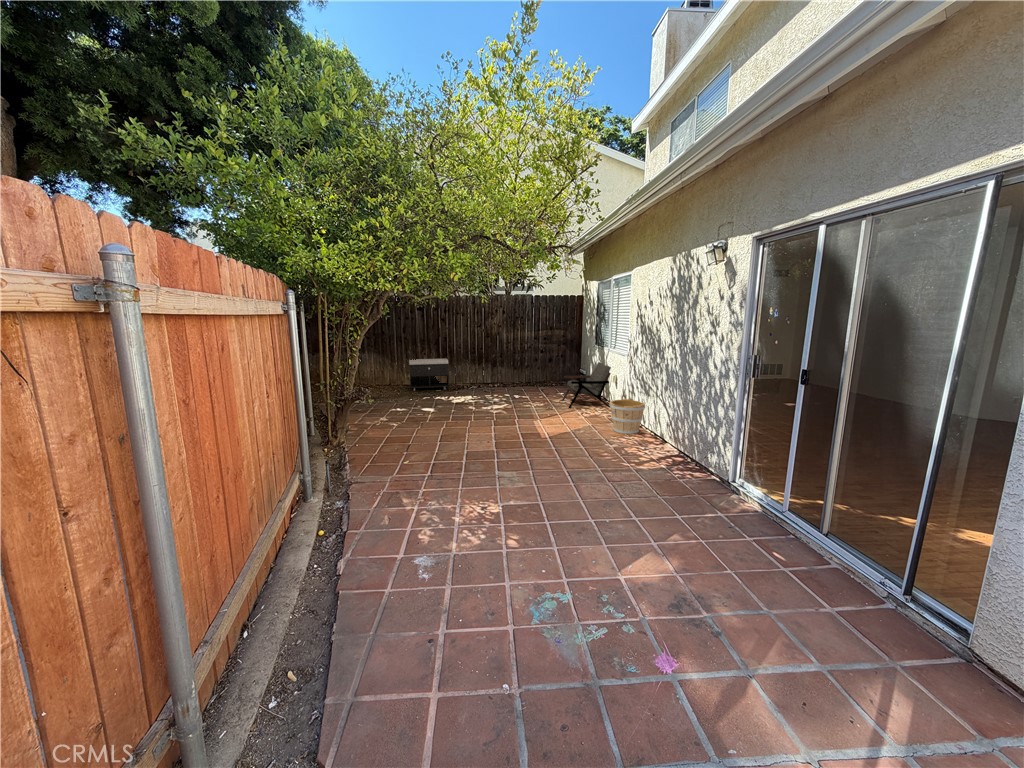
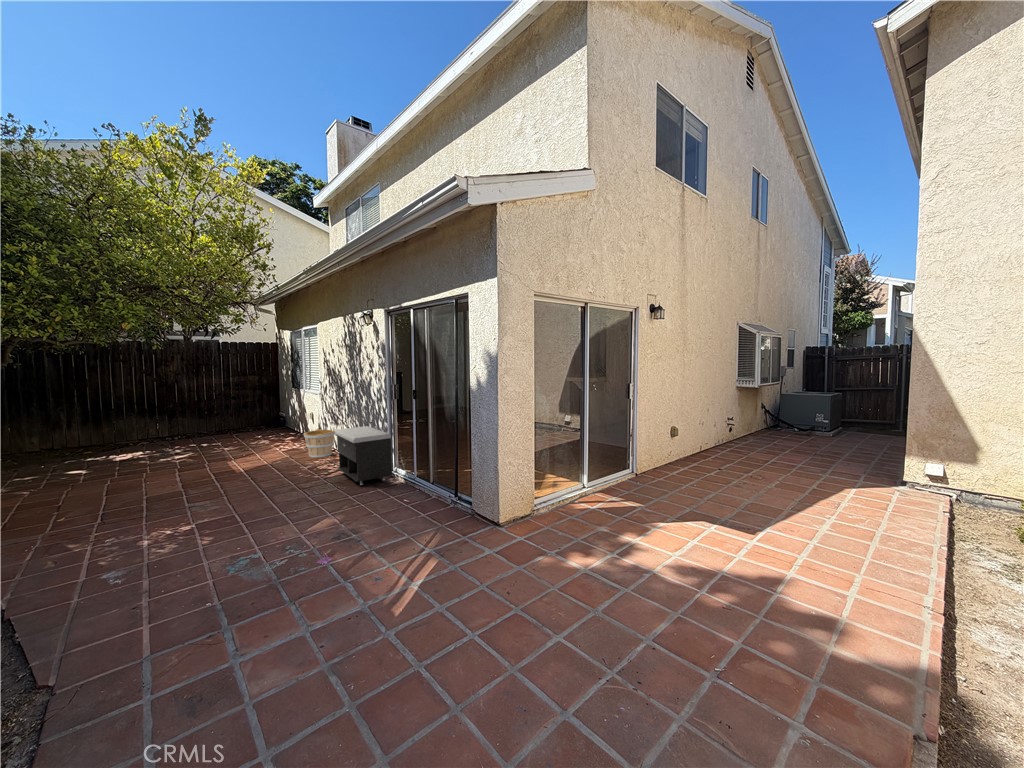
storage bench: present [409,359,449,391] -> present [335,426,392,485]
armchair: present [562,362,611,408] -> none [260,403,310,447]

